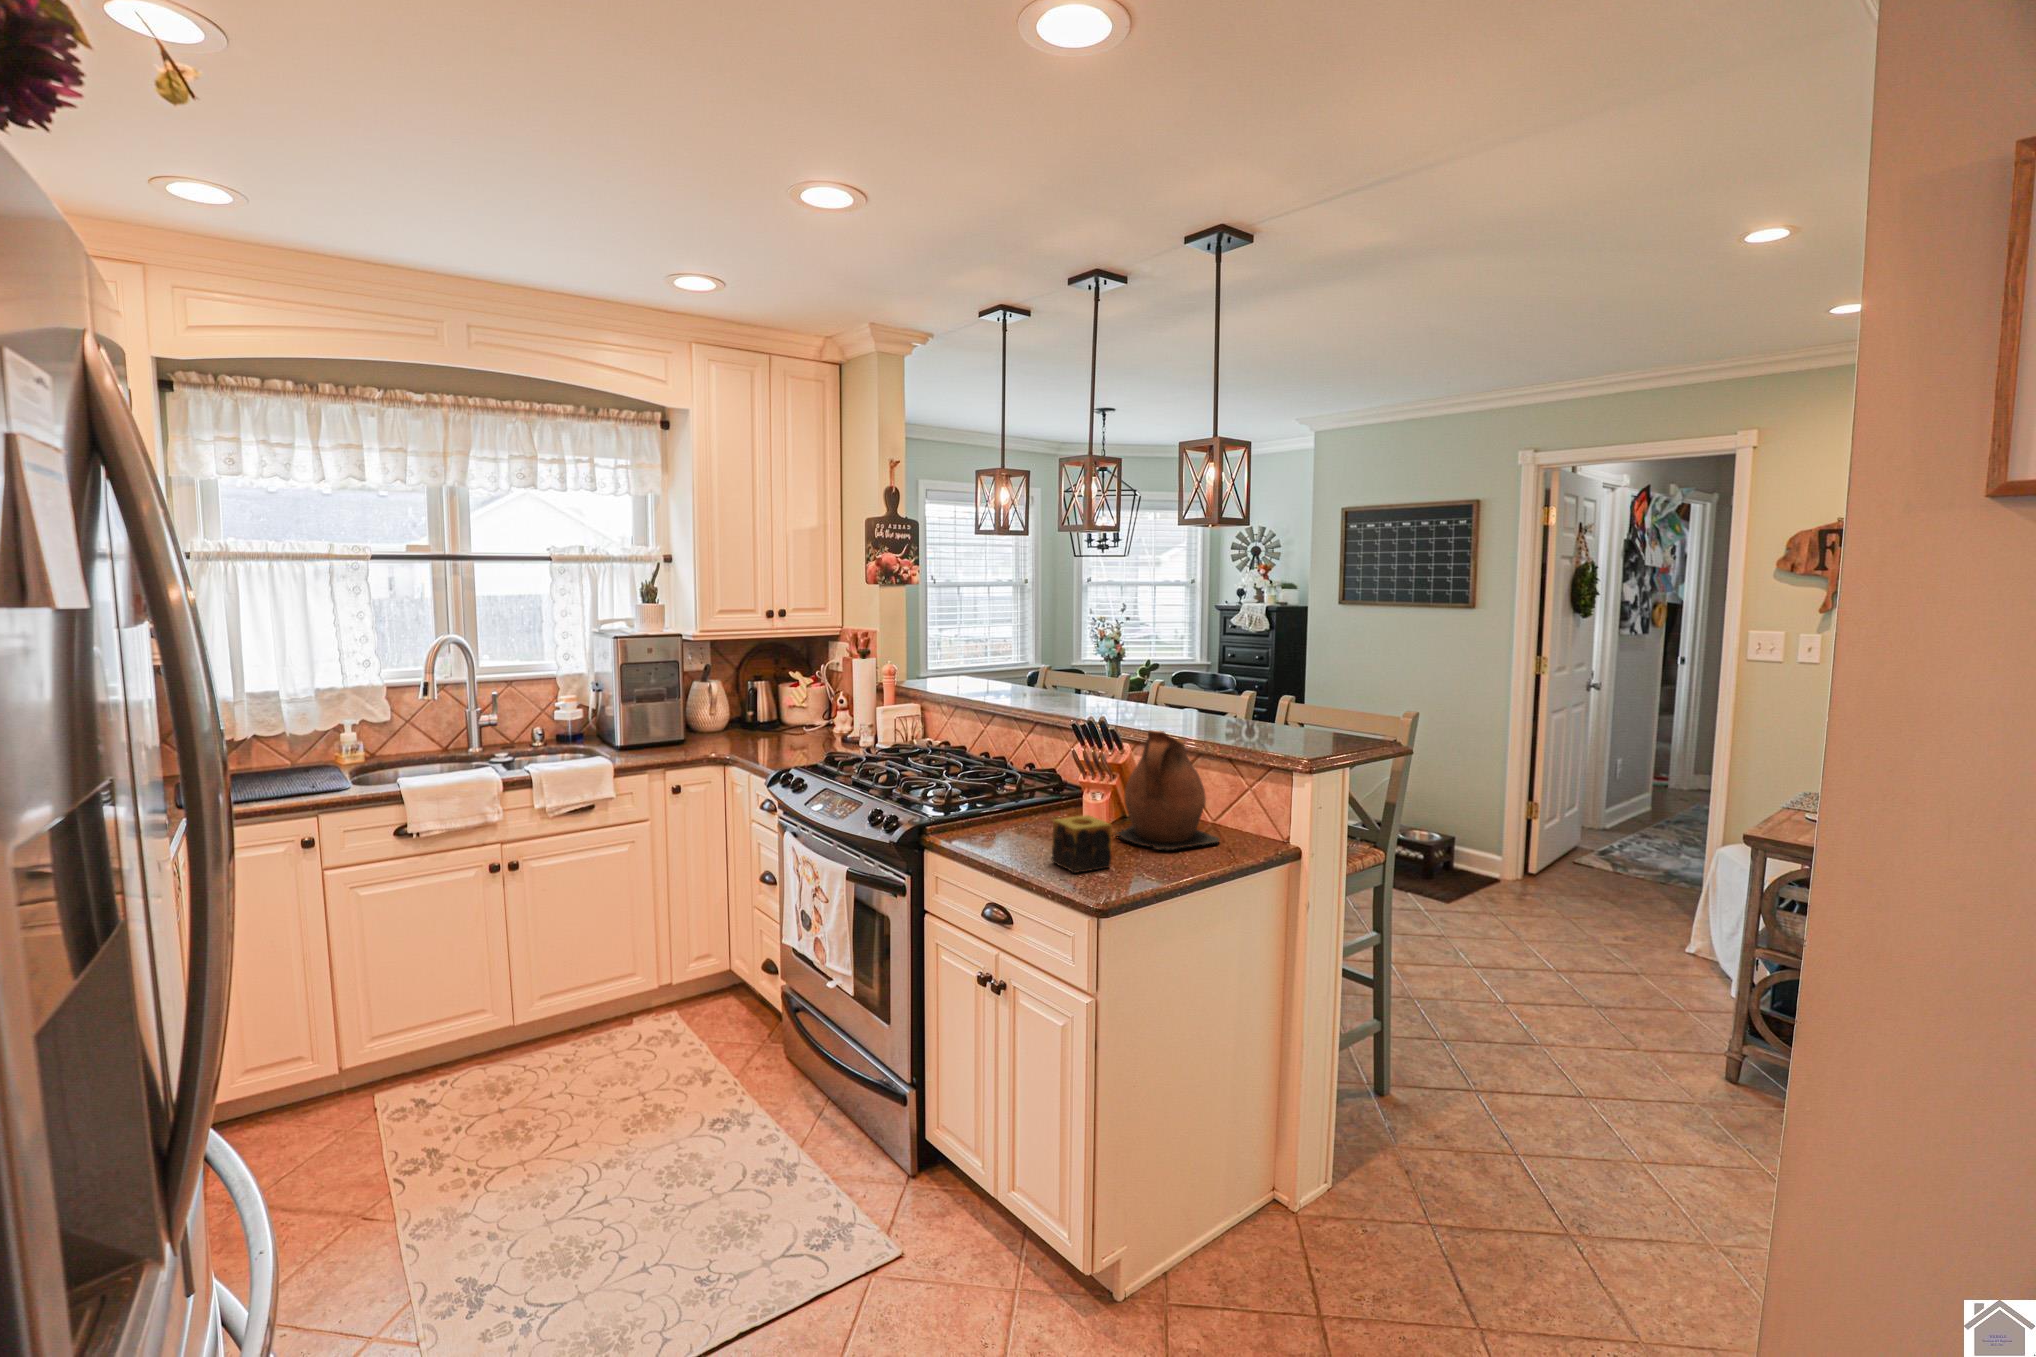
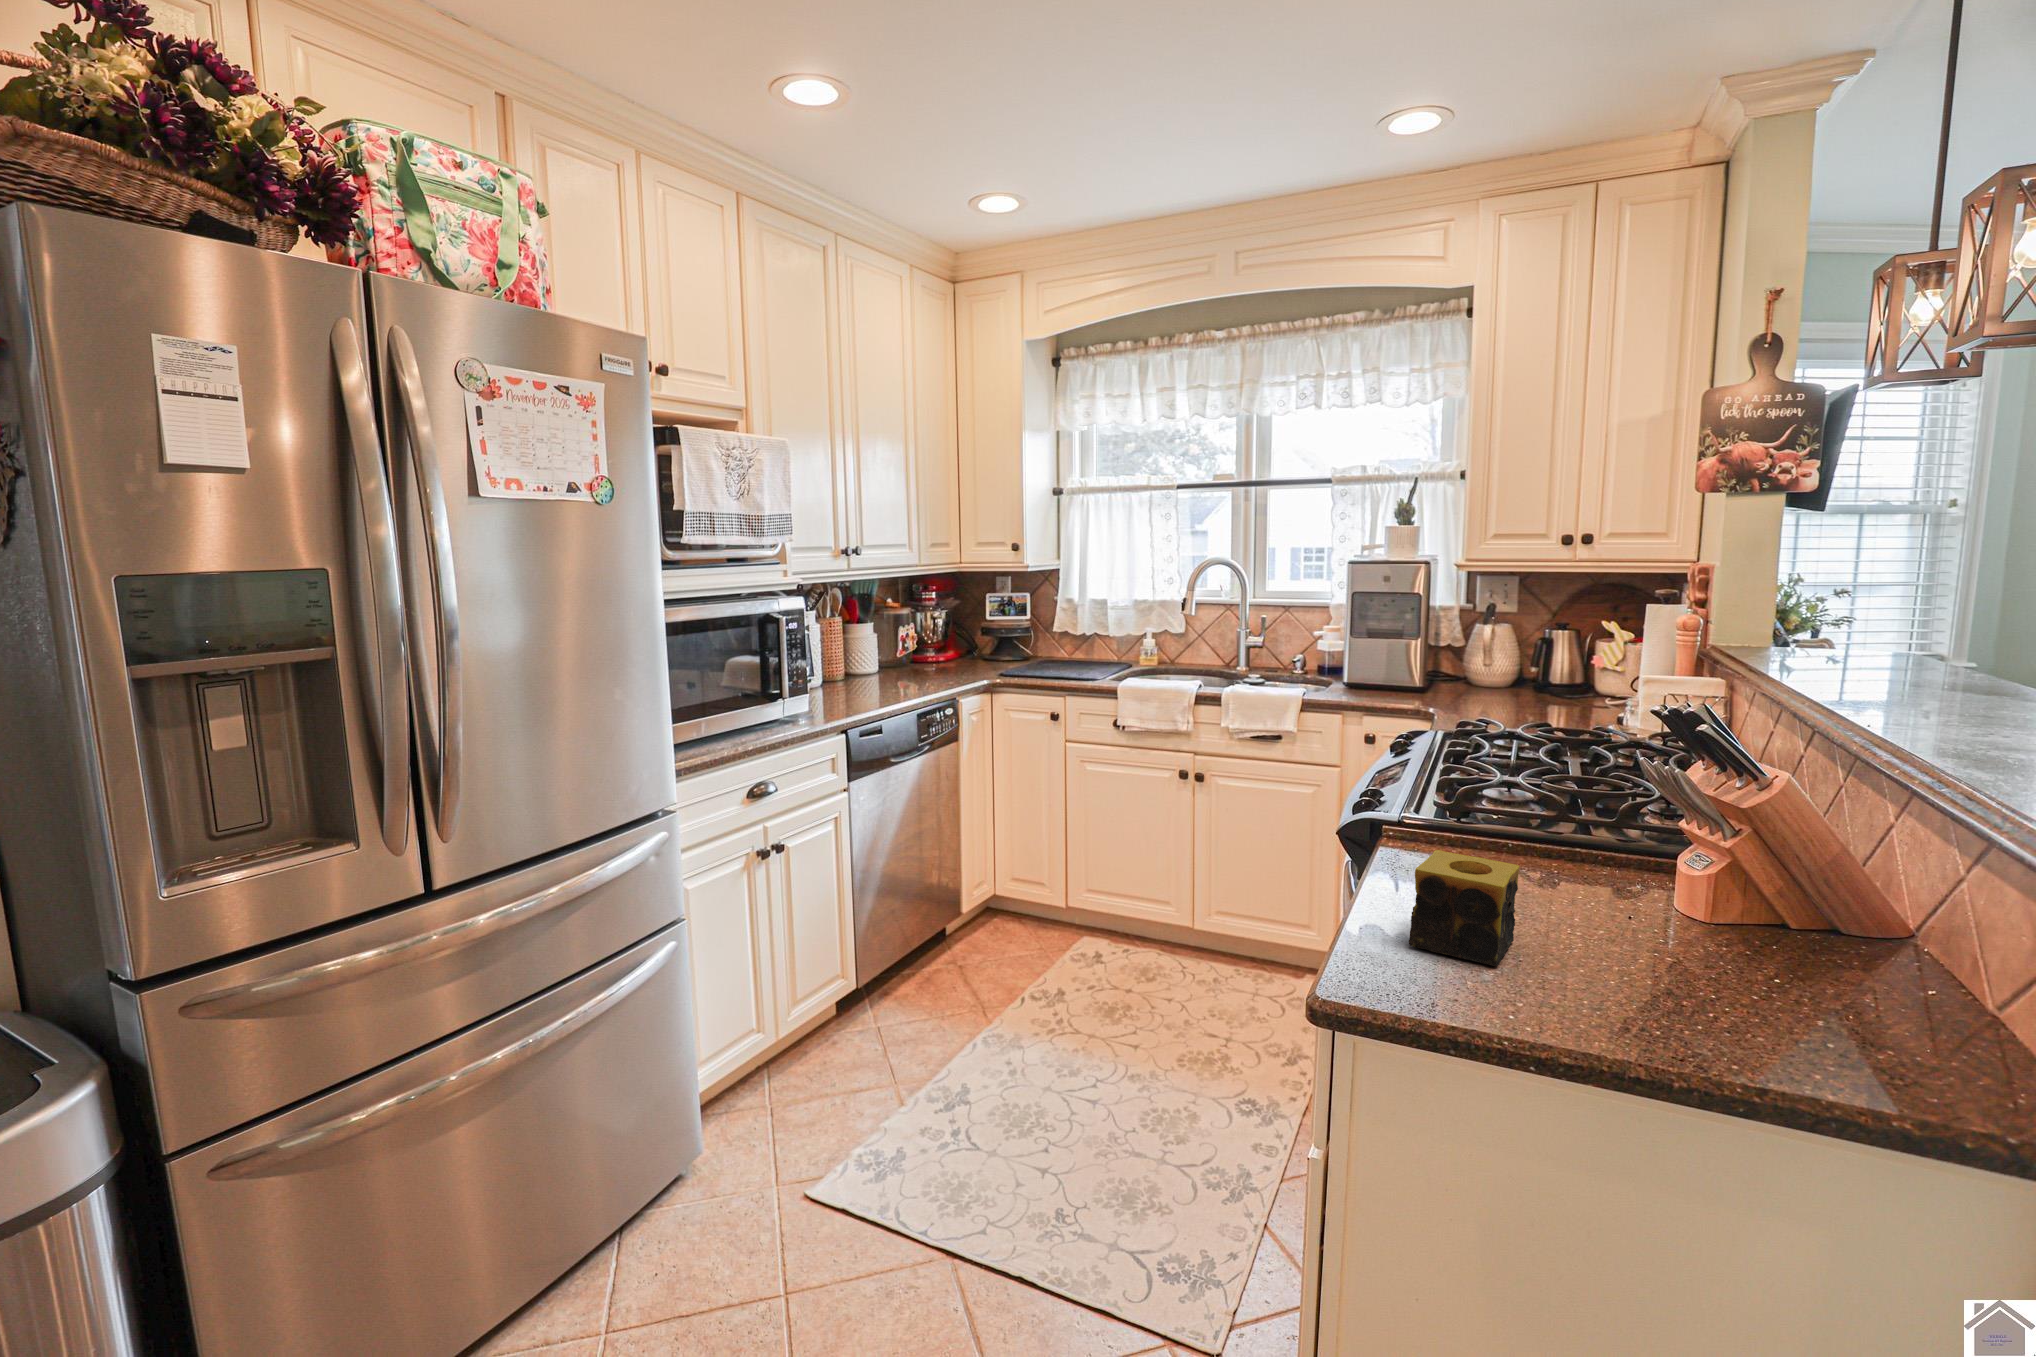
ceramic pitcher: present [1116,730,1220,850] -> none [1648,736,1911,1044]

